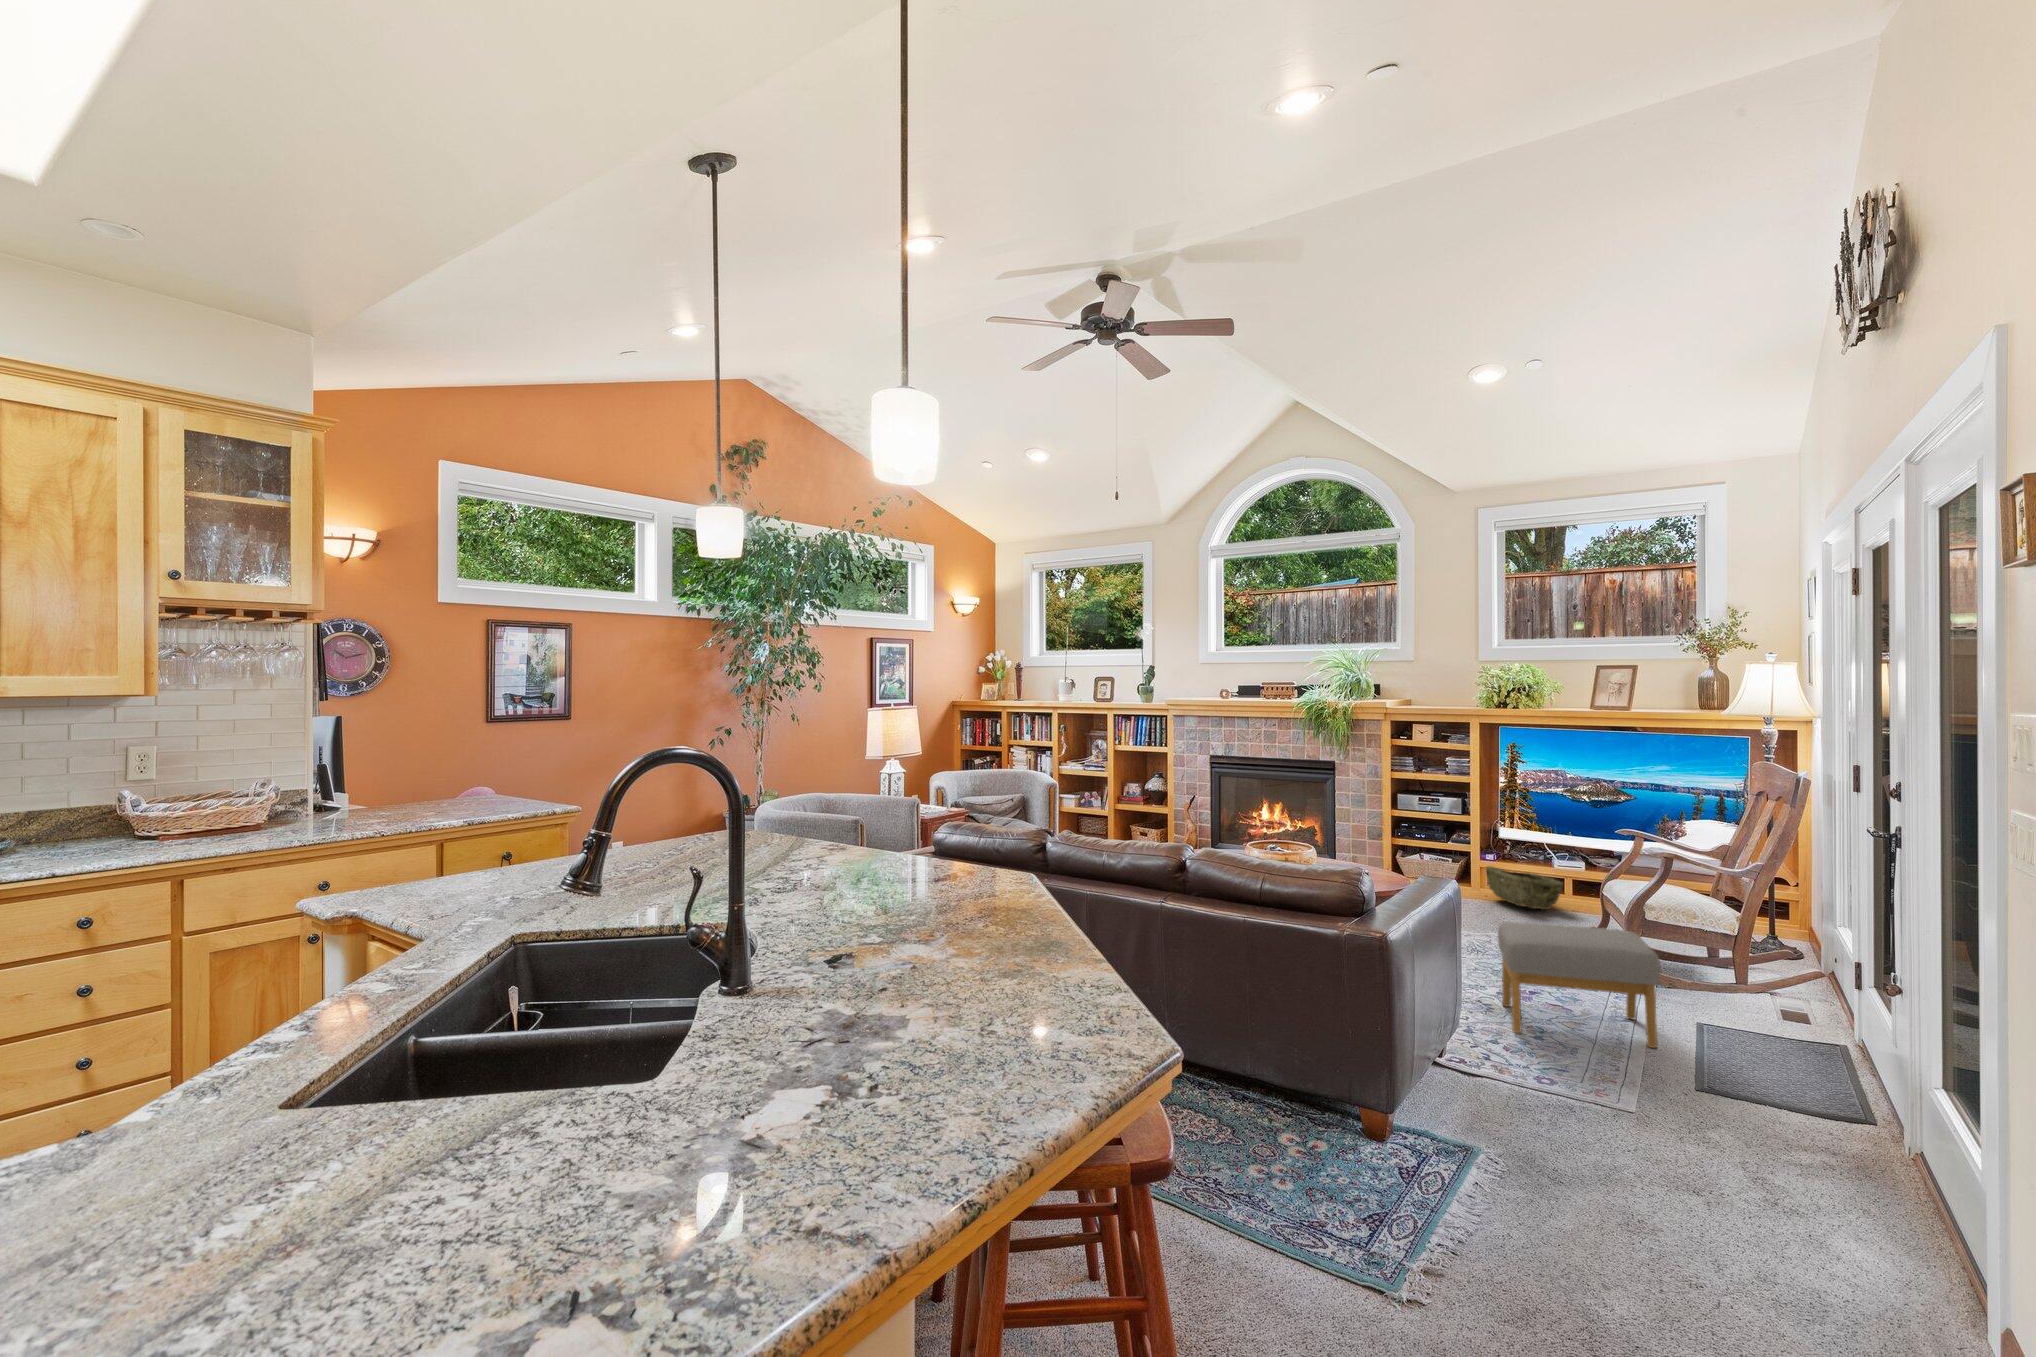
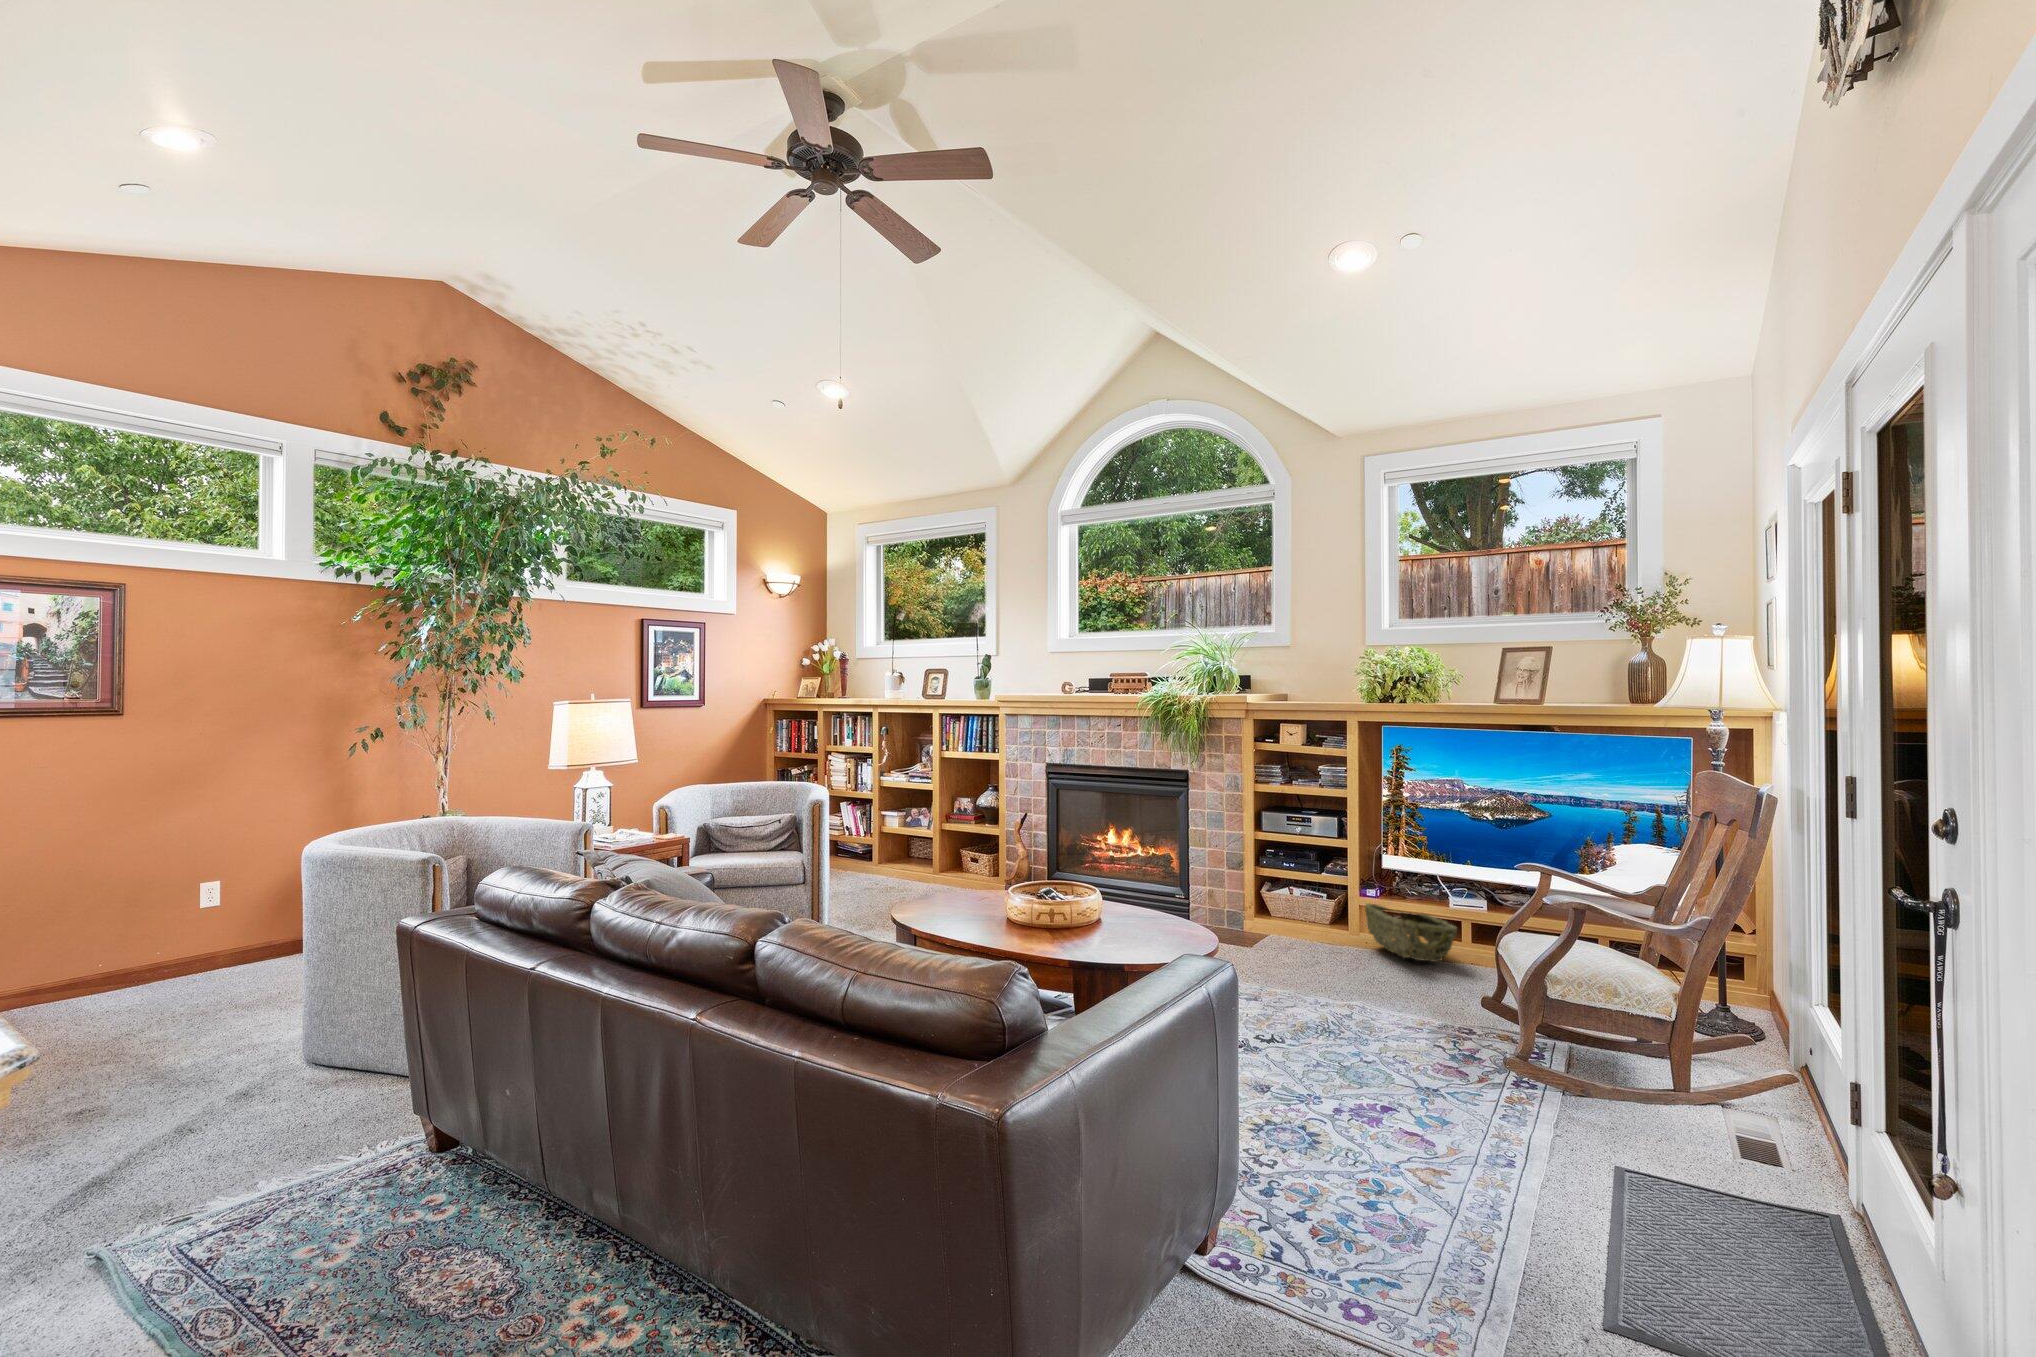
footstool: present [1498,922,1660,1048] -> none [1325,1009,1554,1226]

